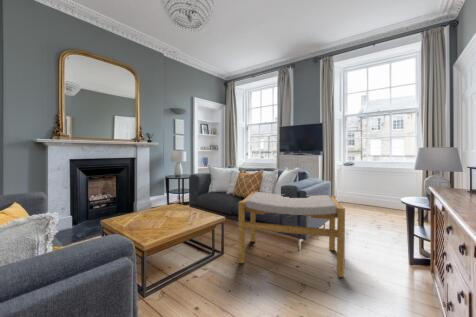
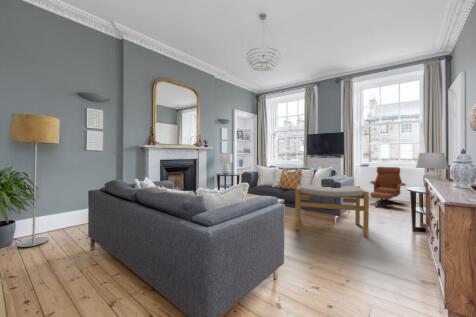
lounge chair: none [353,166,397,219] -> present [370,167,406,208]

